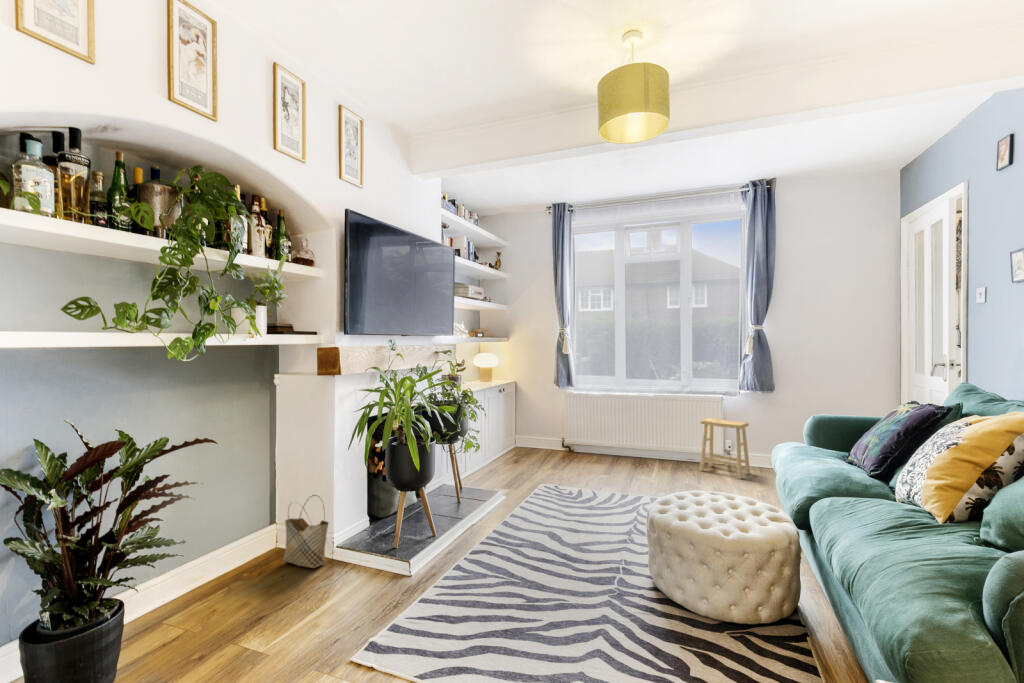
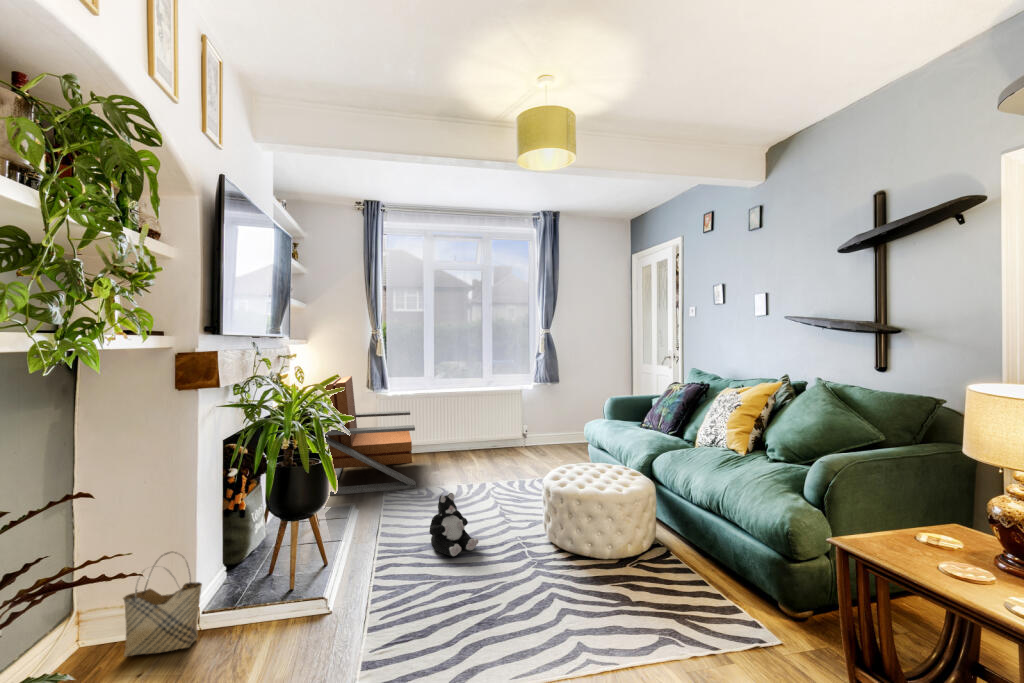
lounge chair: none [485,372,593,485] -> present [325,376,416,495]
footstool: present [700,418,750,479] -> none [510,409,547,458]
plush toy: none [528,495,572,559] -> present [429,493,479,556]

